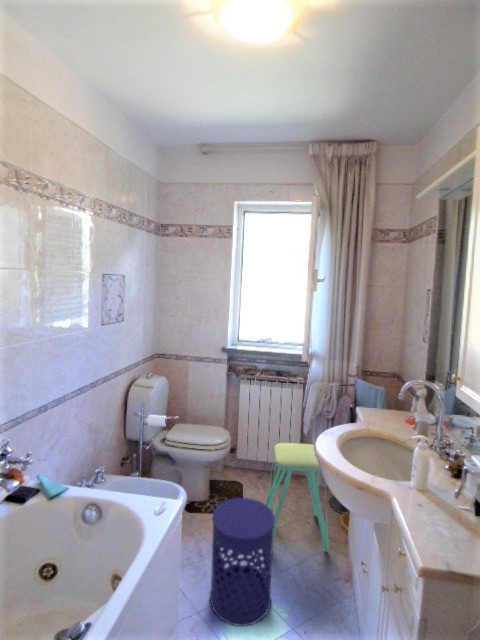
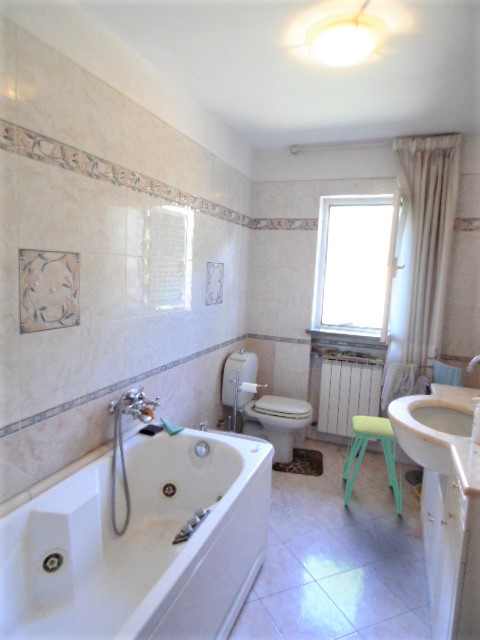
waste bin: present [210,498,275,626] -> none [293,454,351,556]

